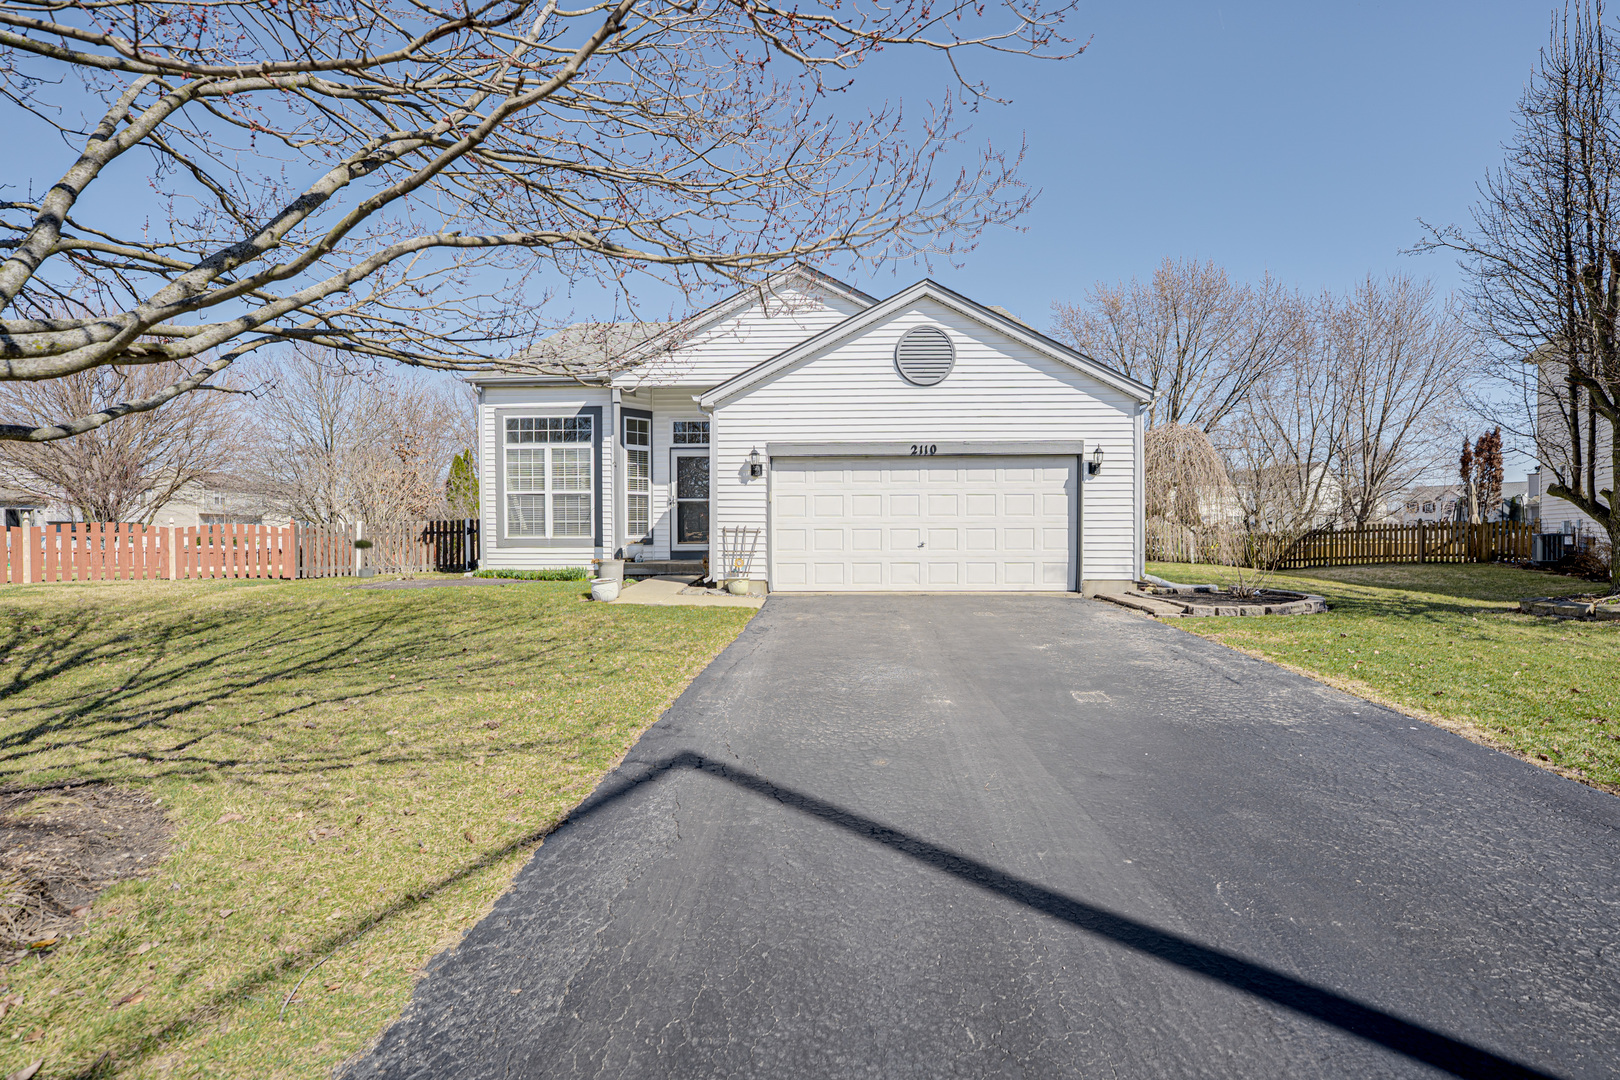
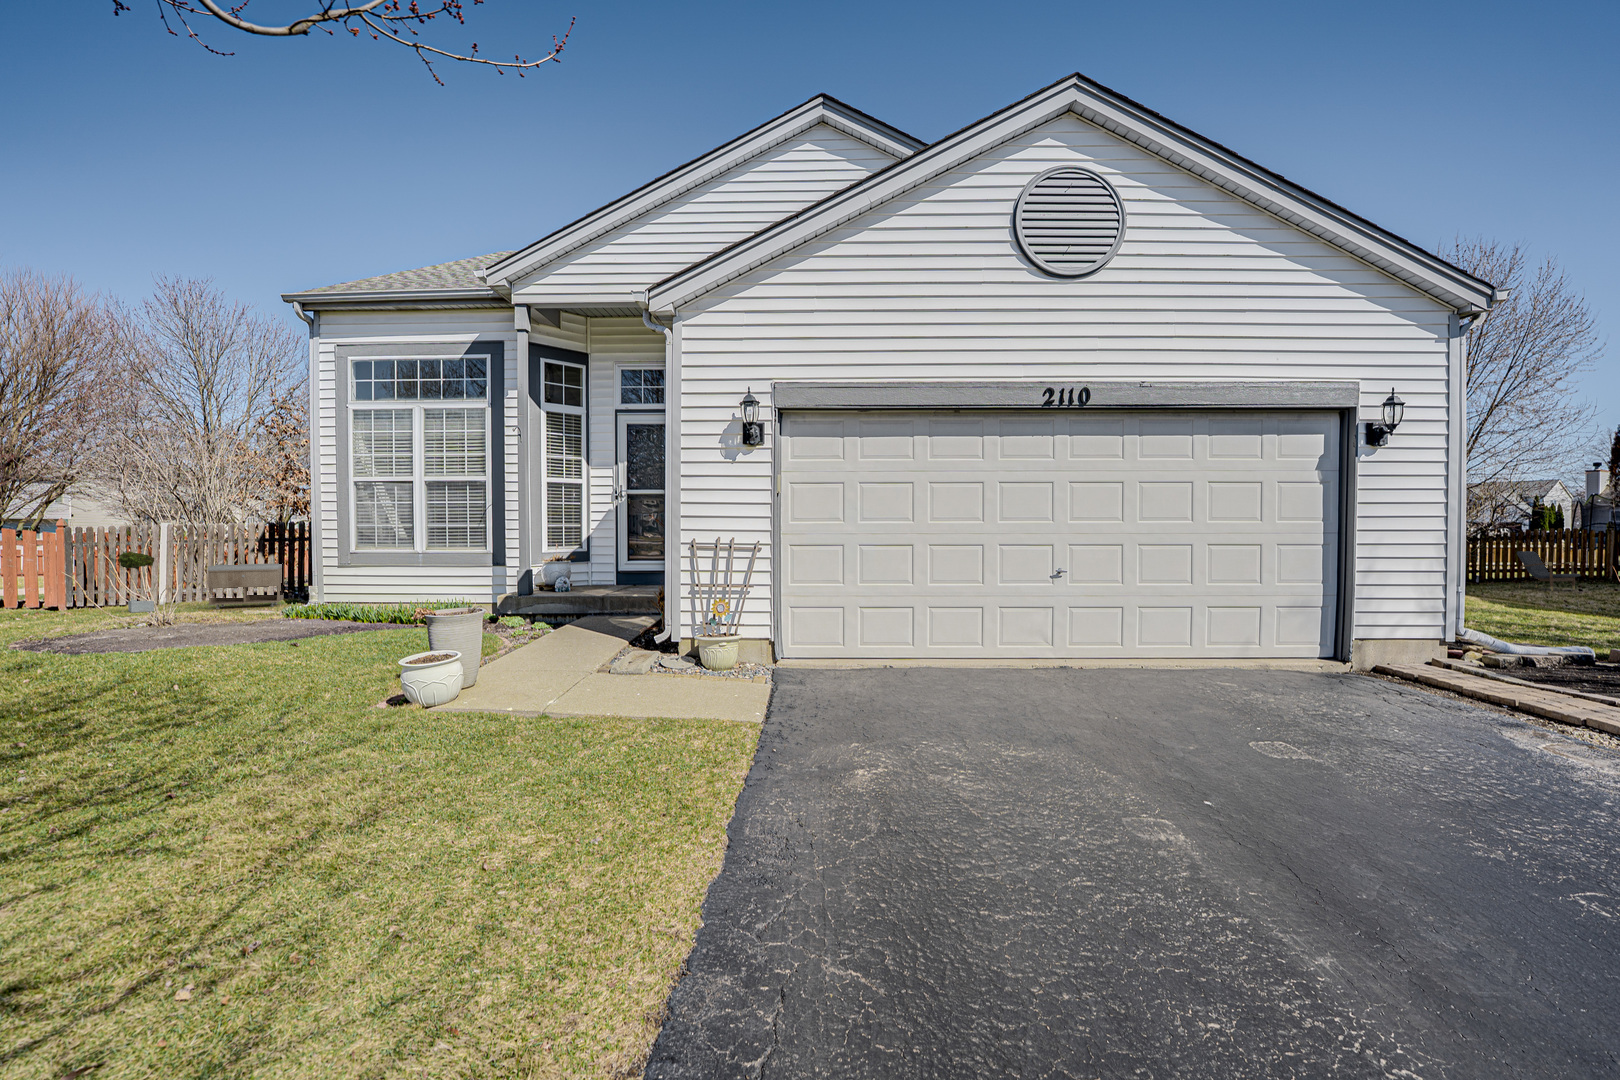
lounge chair: none [1342,536,1382,566] -> present [1517,551,1580,591]
storage bench: none [405,547,446,576] -> present [208,564,284,609]

